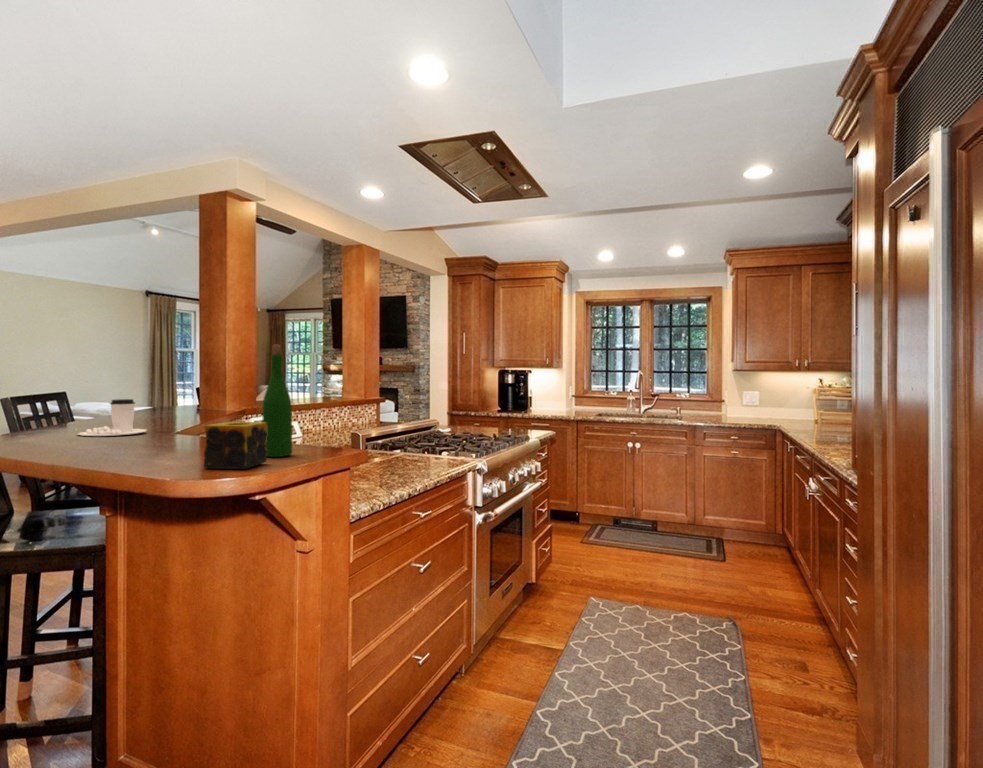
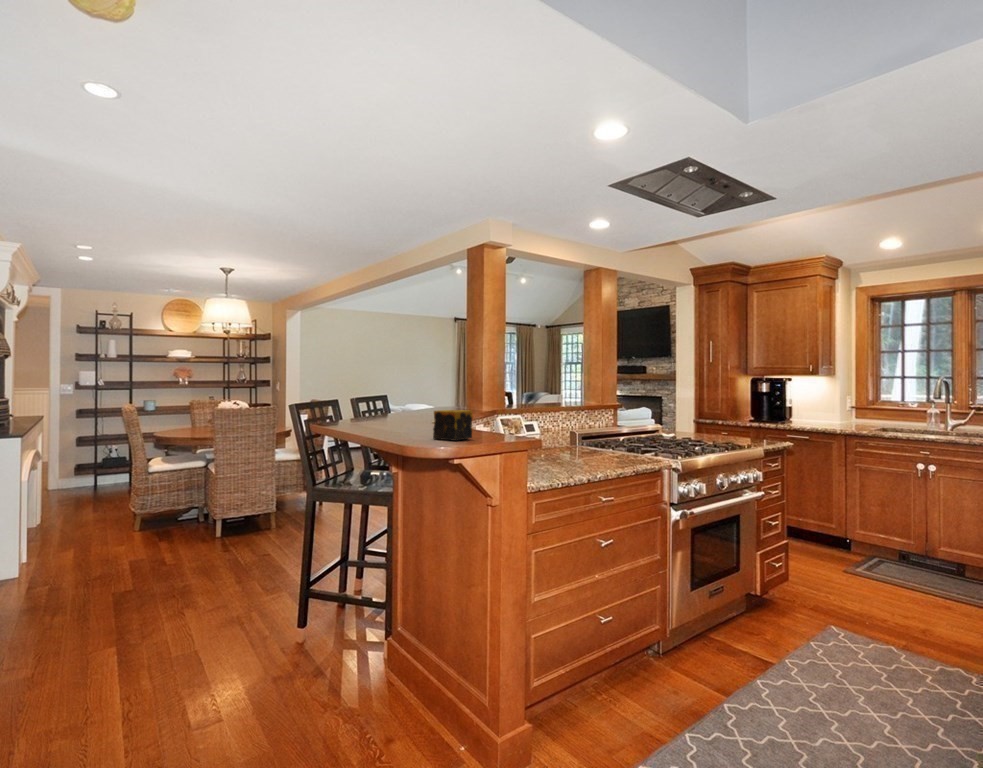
wine bottle: present [262,345,292,457] -> none [475,357,494,437]
coffee cup: present [78,399,147,436] -> none [384,398,423,422]

